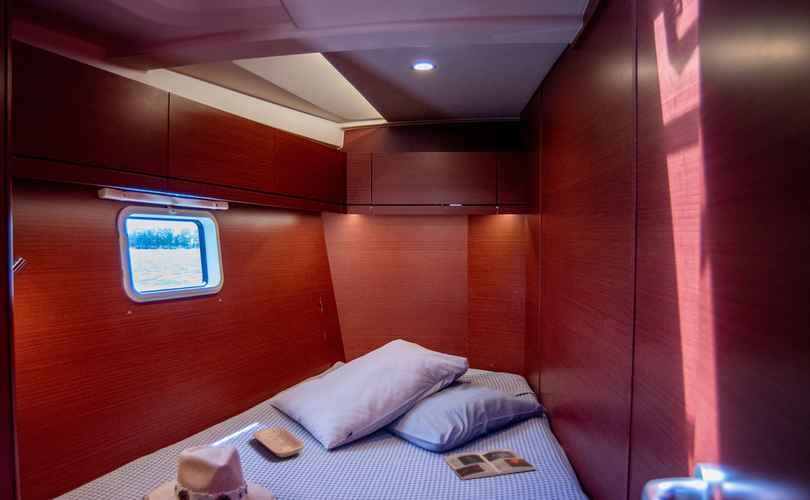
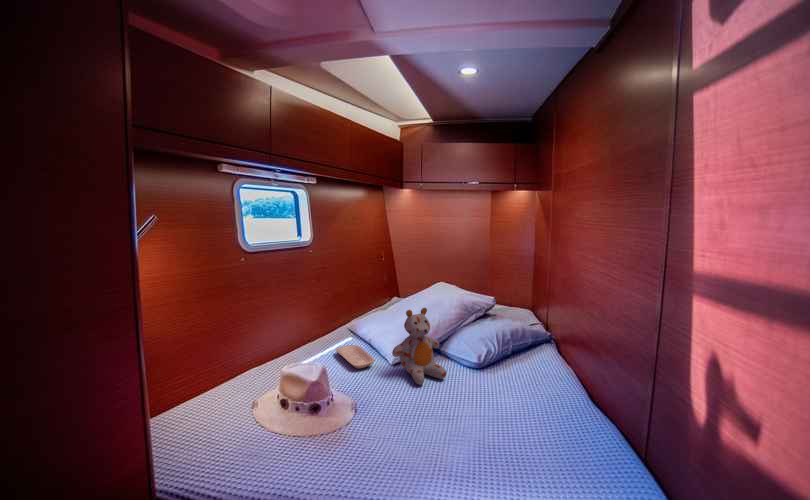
stuffed bear: none [327,372,398,474] -> present [392,308,446,385]
magazine: present [444,449,536,480] -> none [481,369,558,394]

